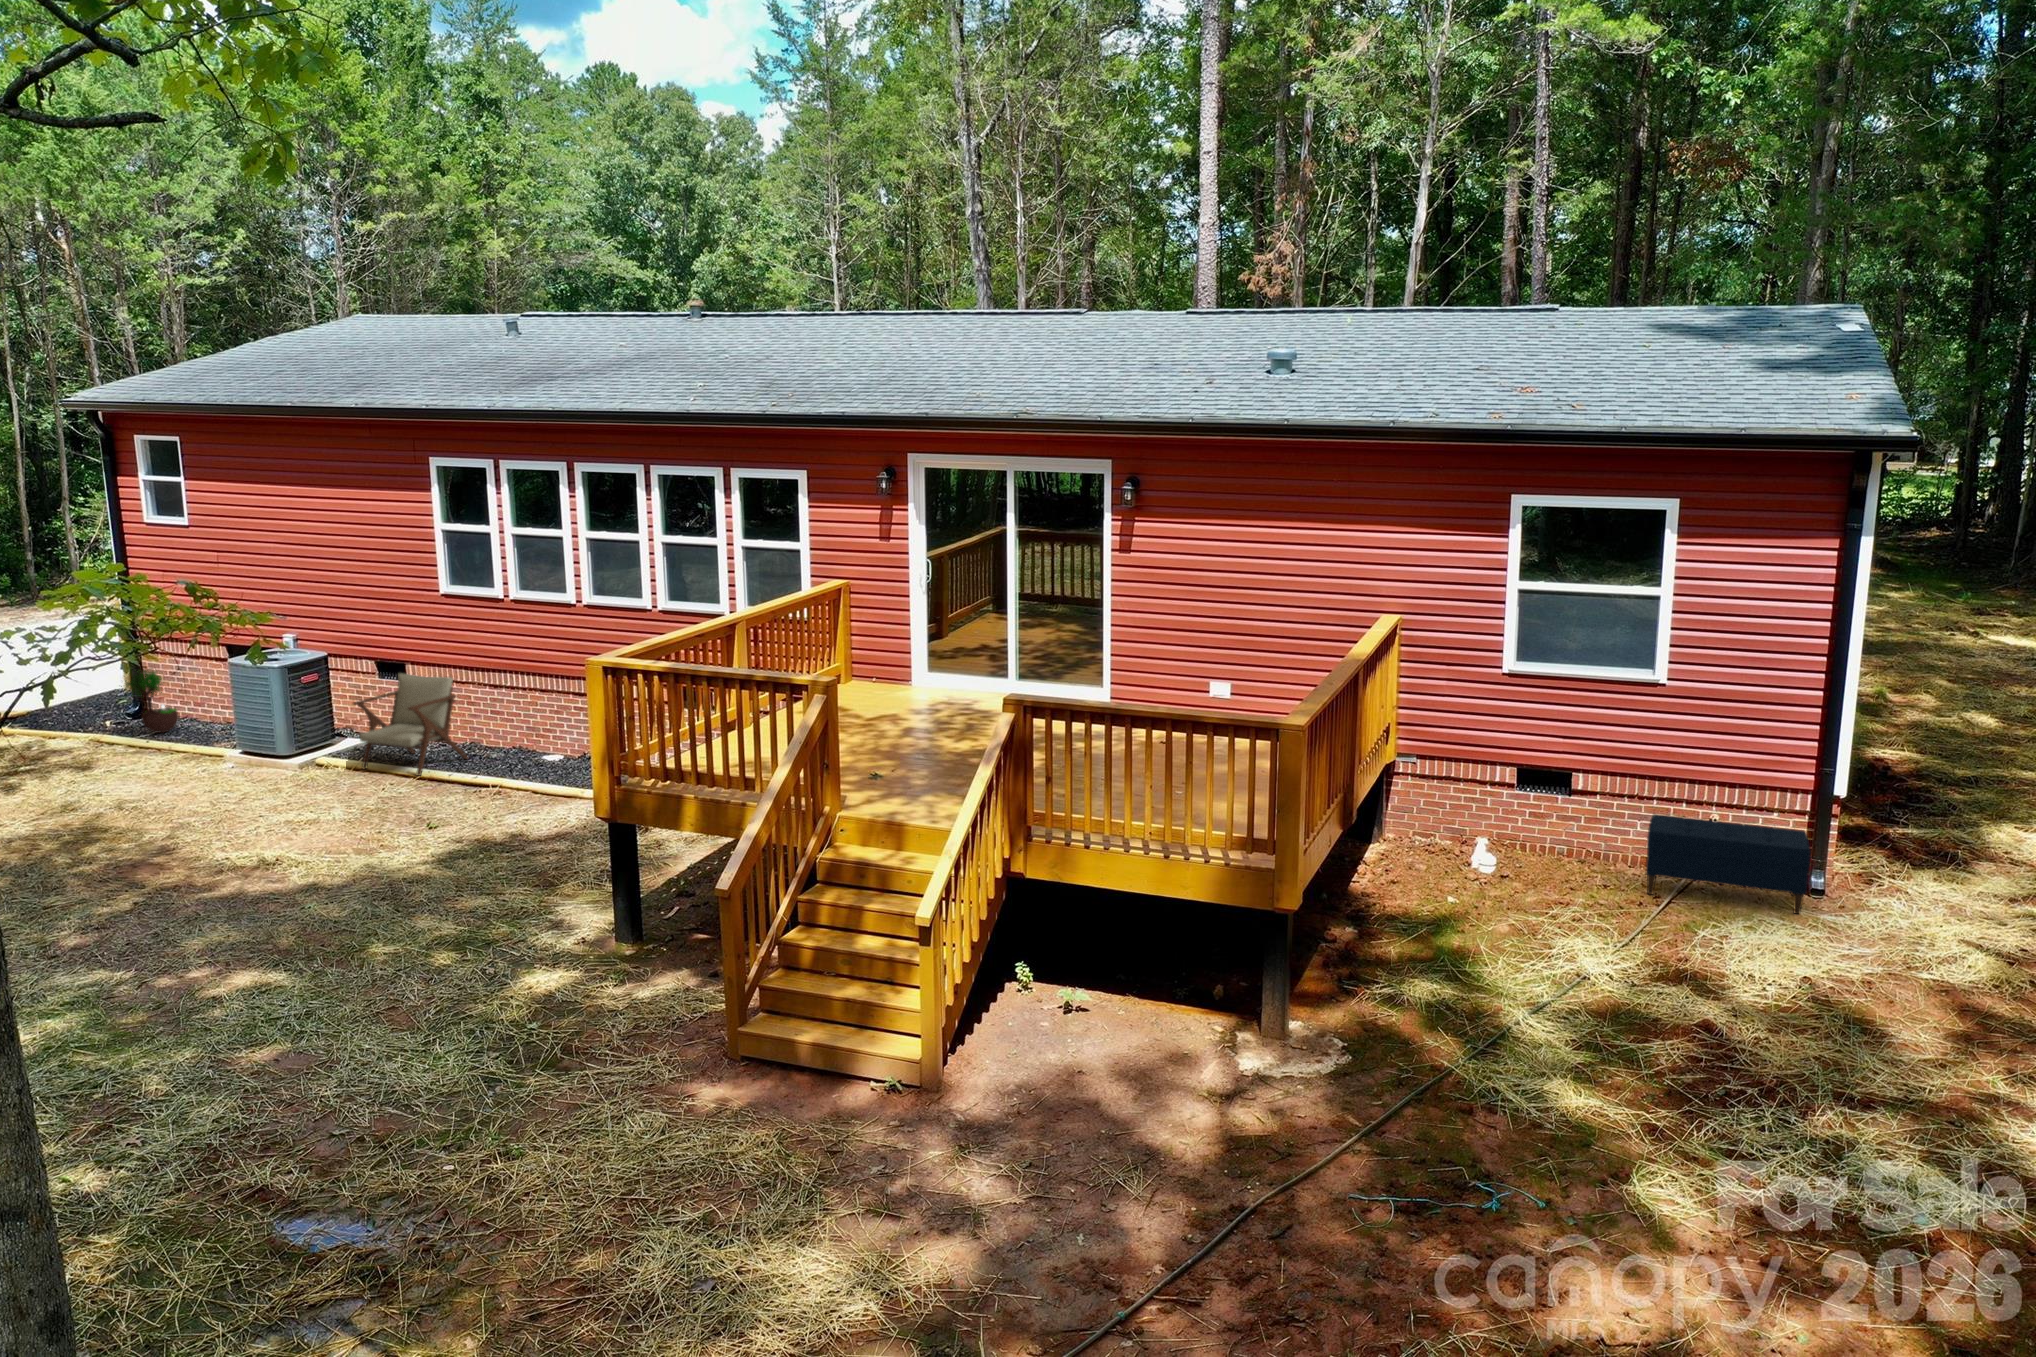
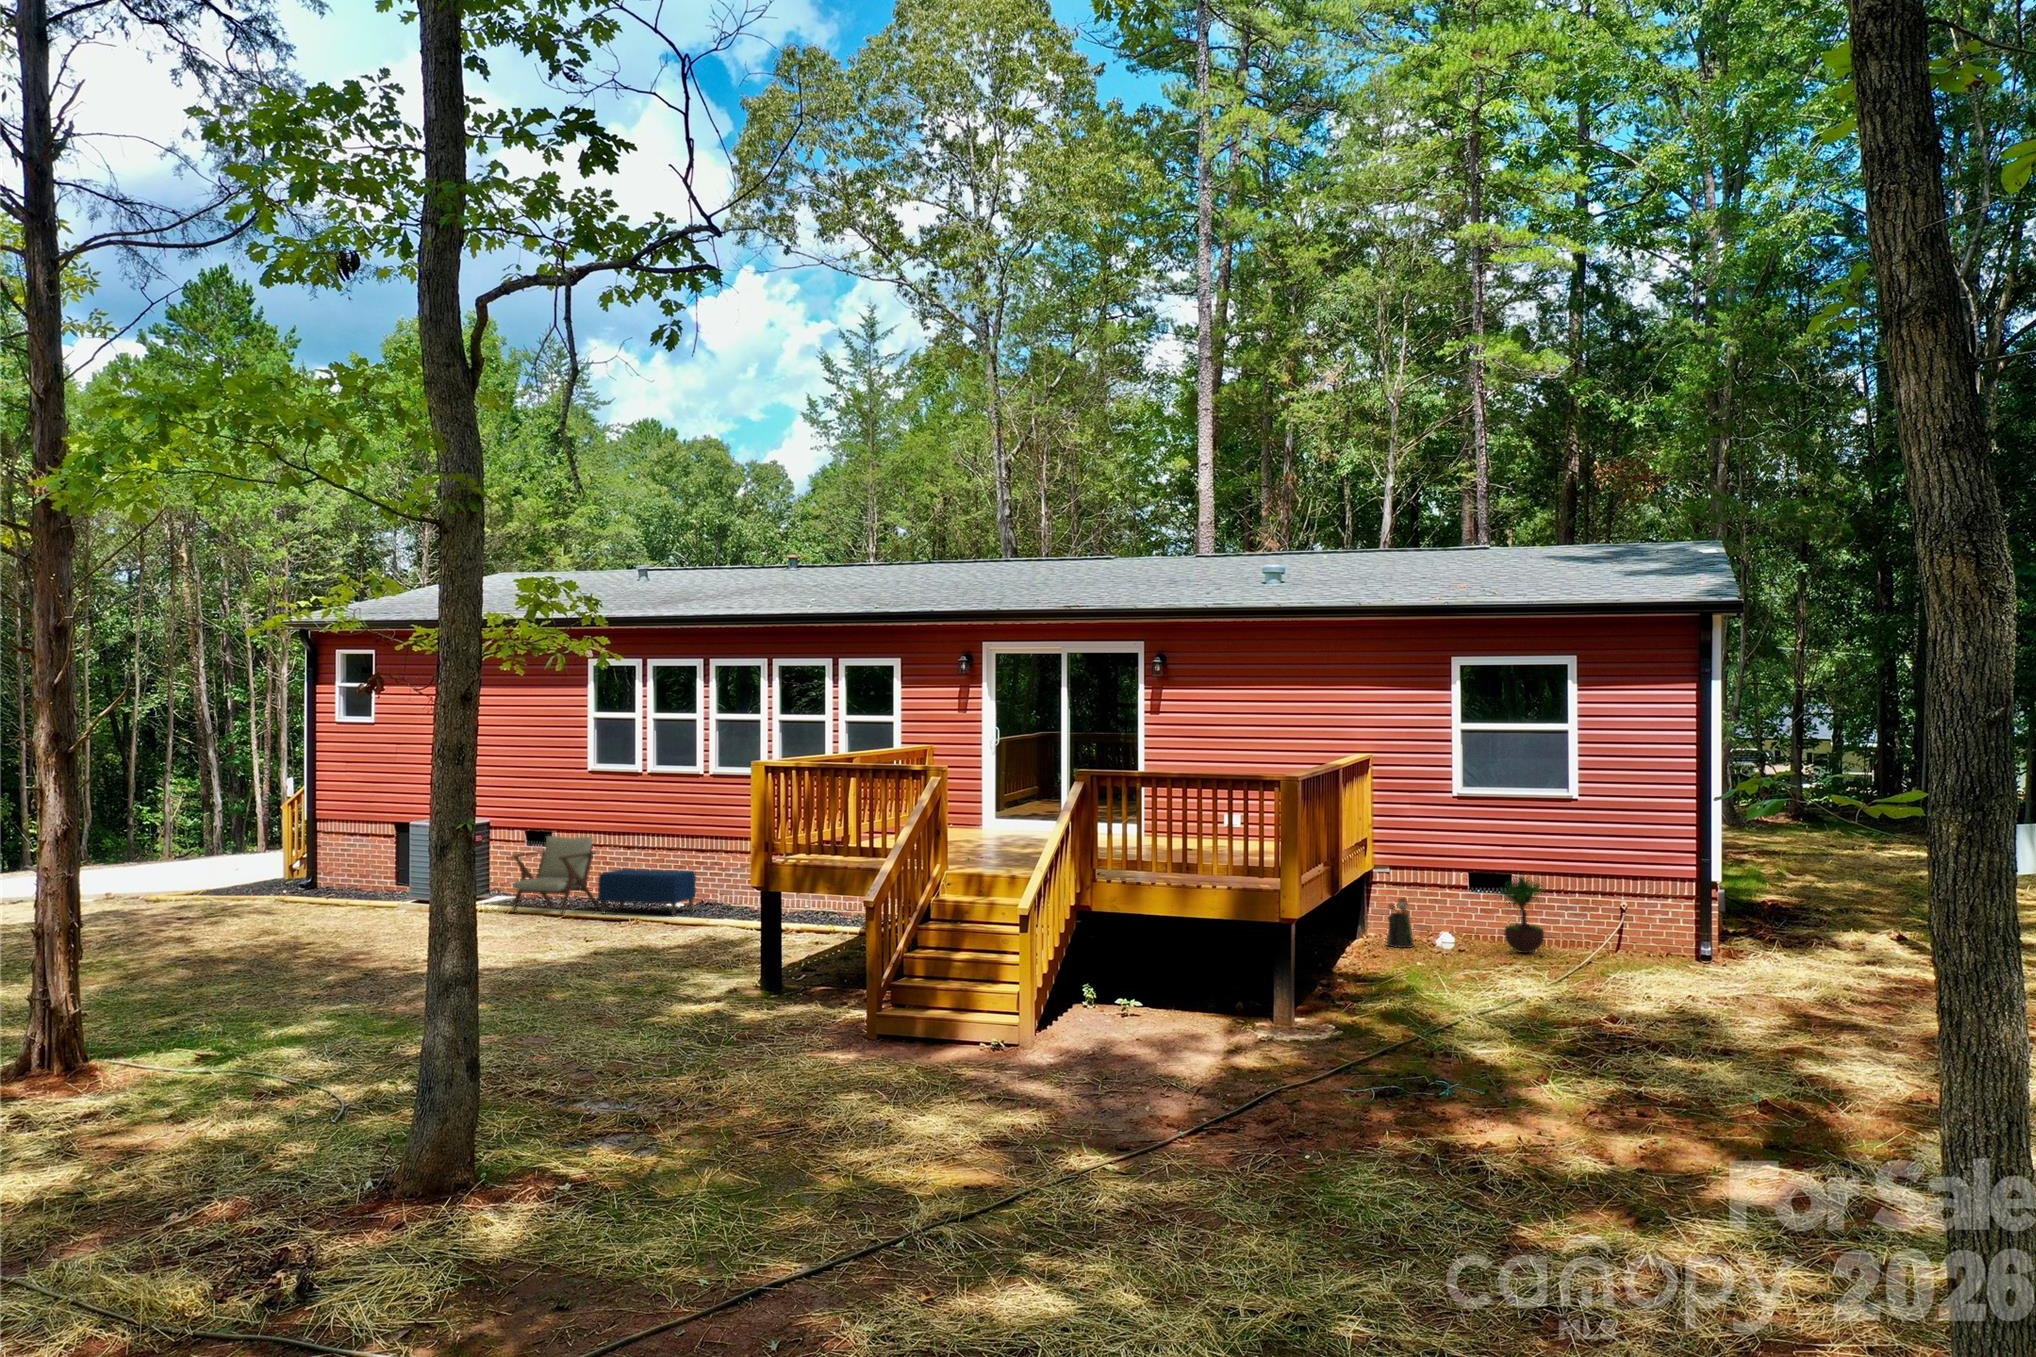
potted tree: present [121,670,178,733] -> present [1501,874,1544,953]
watering can: none [1405,795,1441,860] -> present [1387,898,1414,948]
bench: present [1646,814,1811,914] -> present [598,869,696,916]

